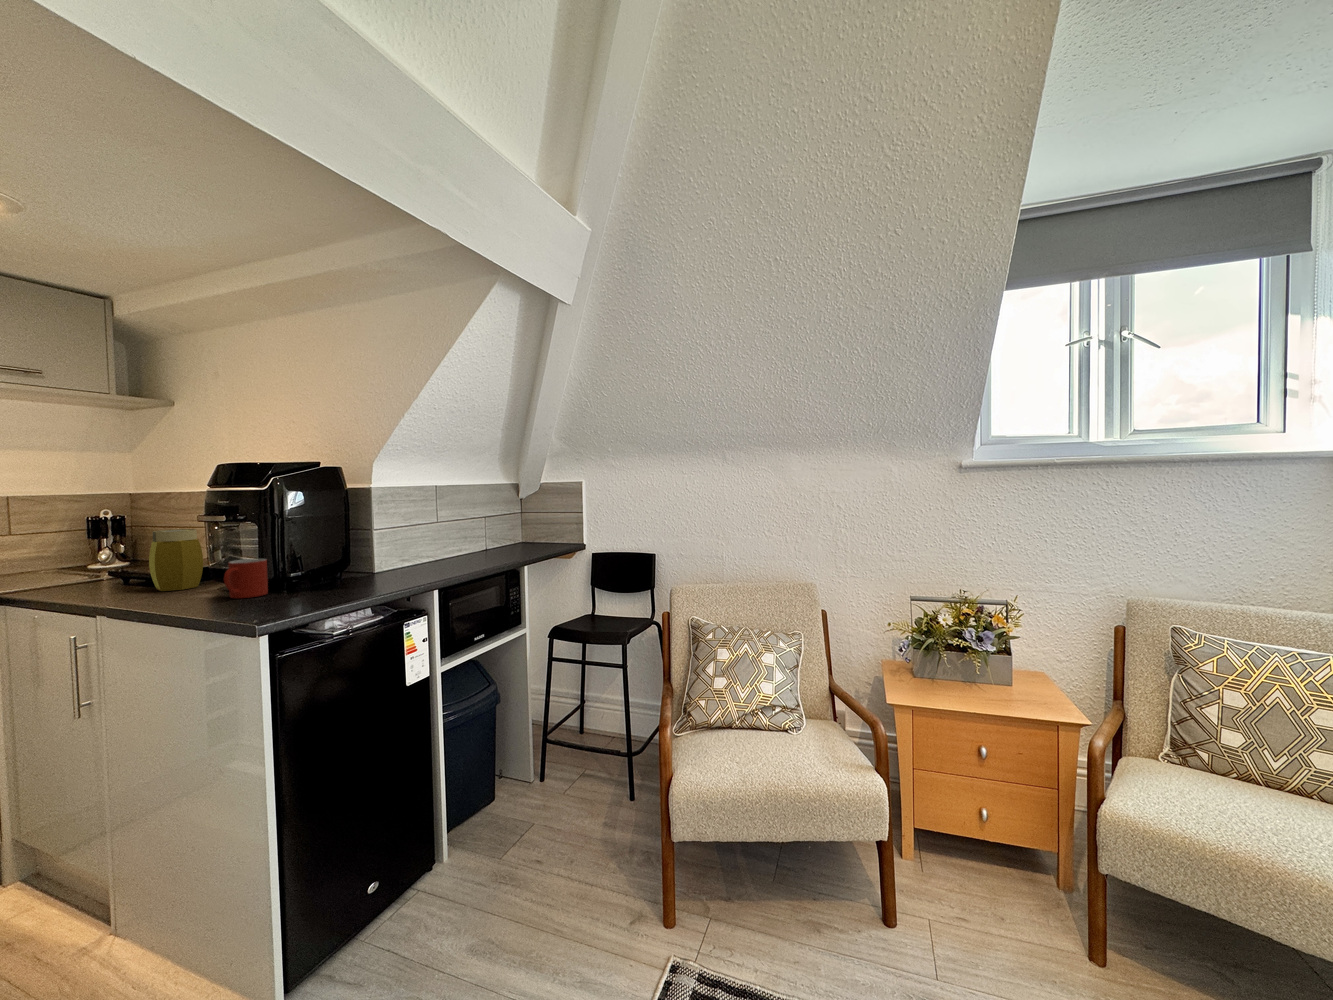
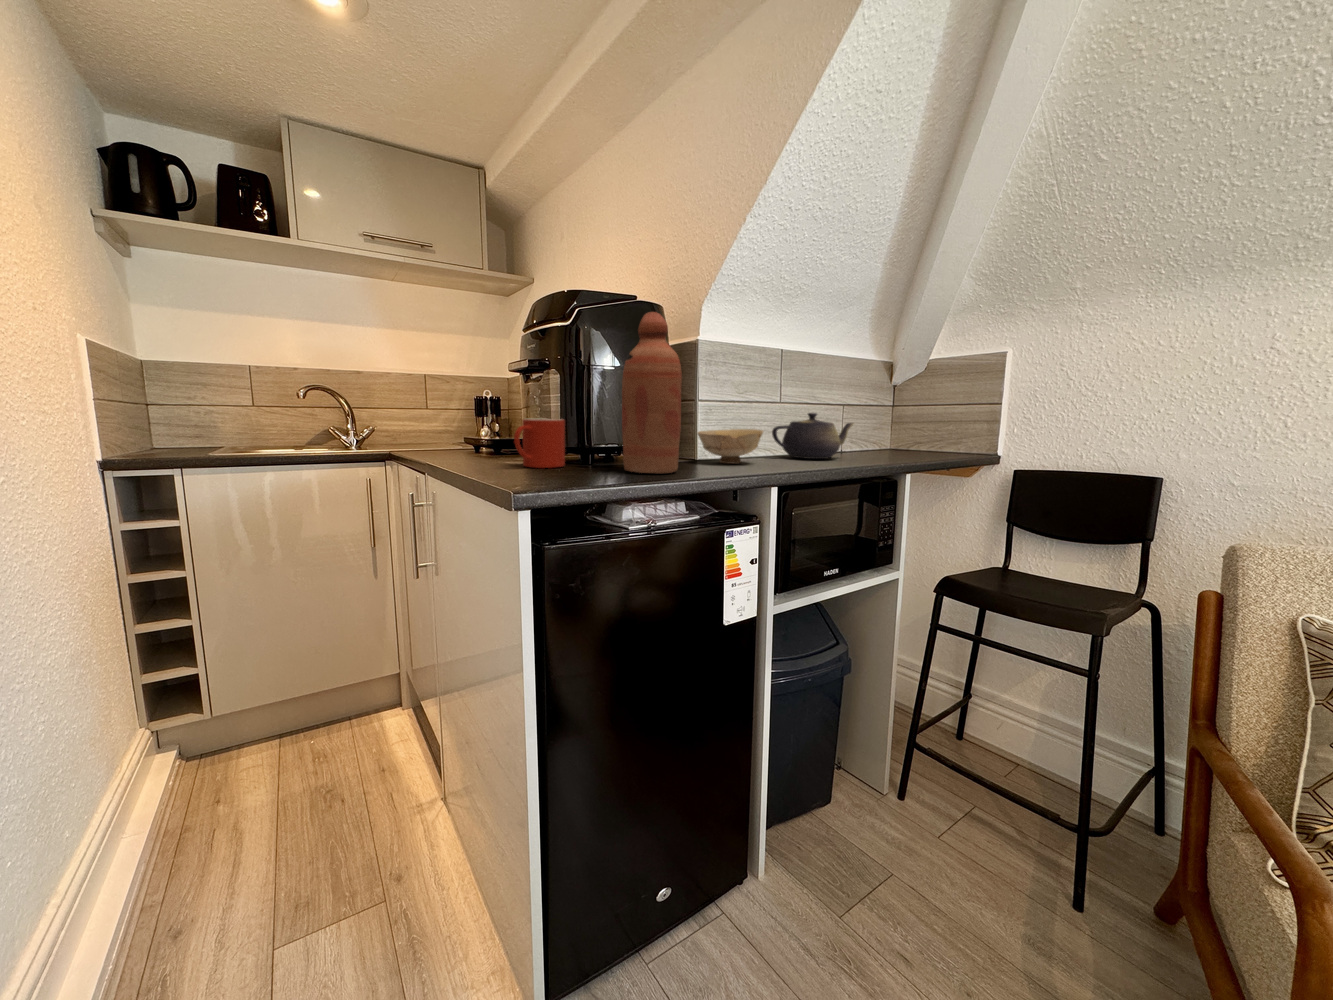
bottle: none [317,483,365,593] -> present [622,312,682,474]
jar: present [149,529,203,591] -> none [460,382,509,455]
teapot: none [432,532,490,563] -> present [772,413,854,459]
bowl: none [376,549,425,575] -> present [698,429,763,463]

